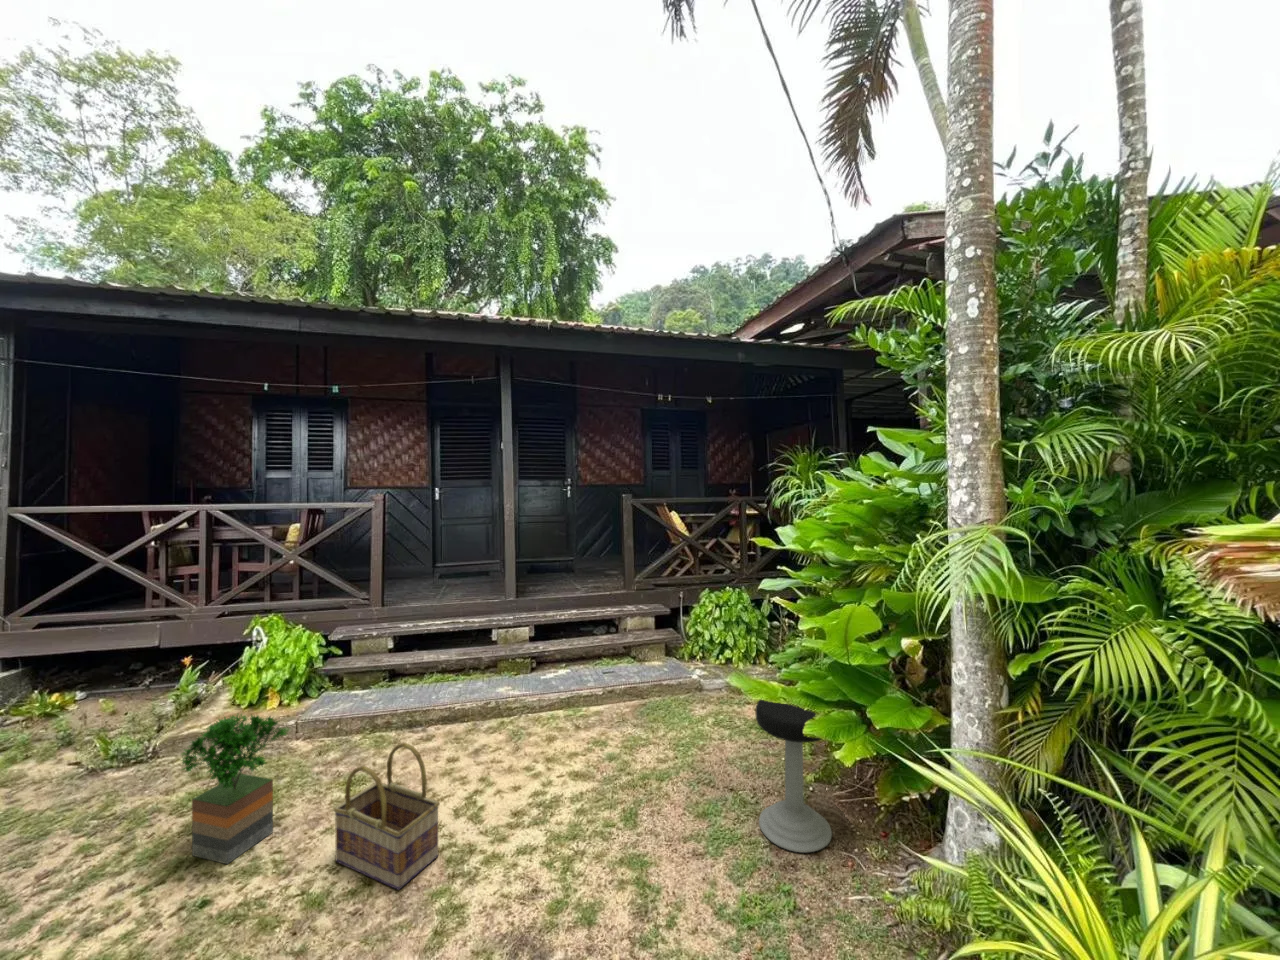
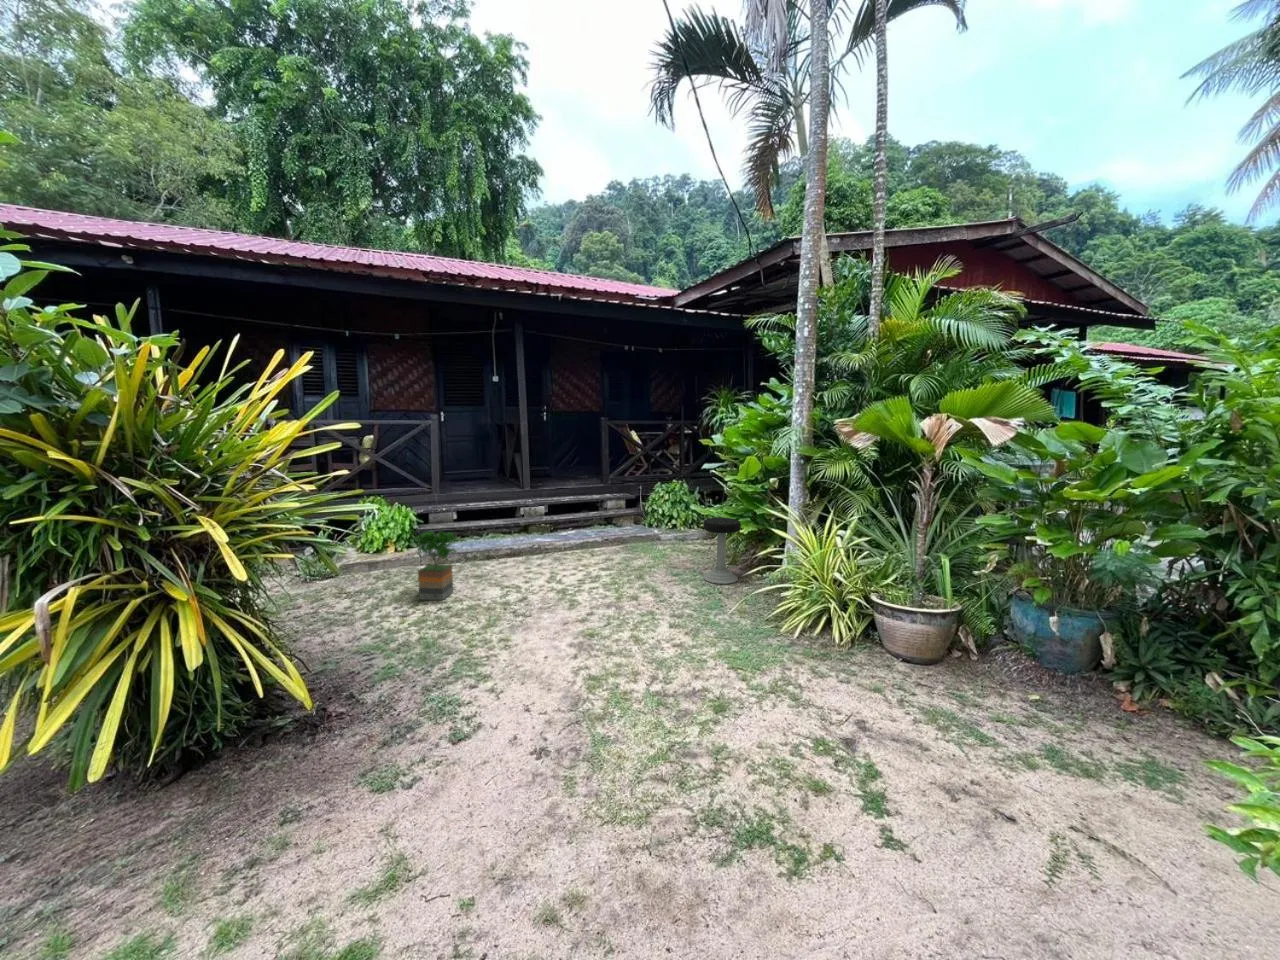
basket: present [334,743,440,890] -> none [498,541,551,601]

